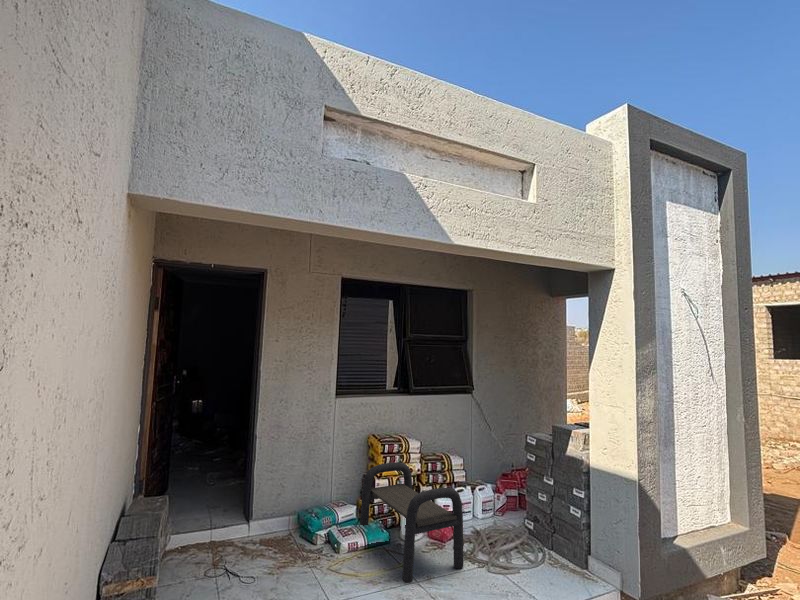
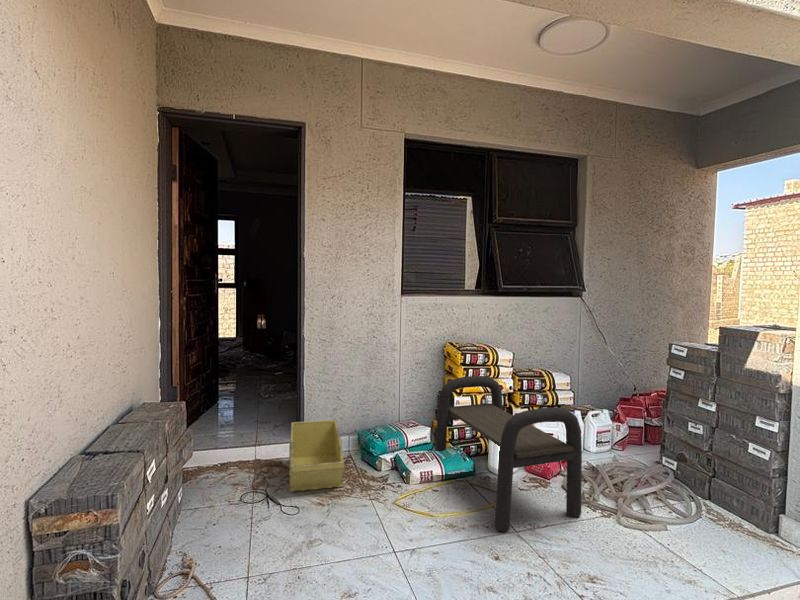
storage bin: none [241,503,290,566] -> present [289,420,345,492]

